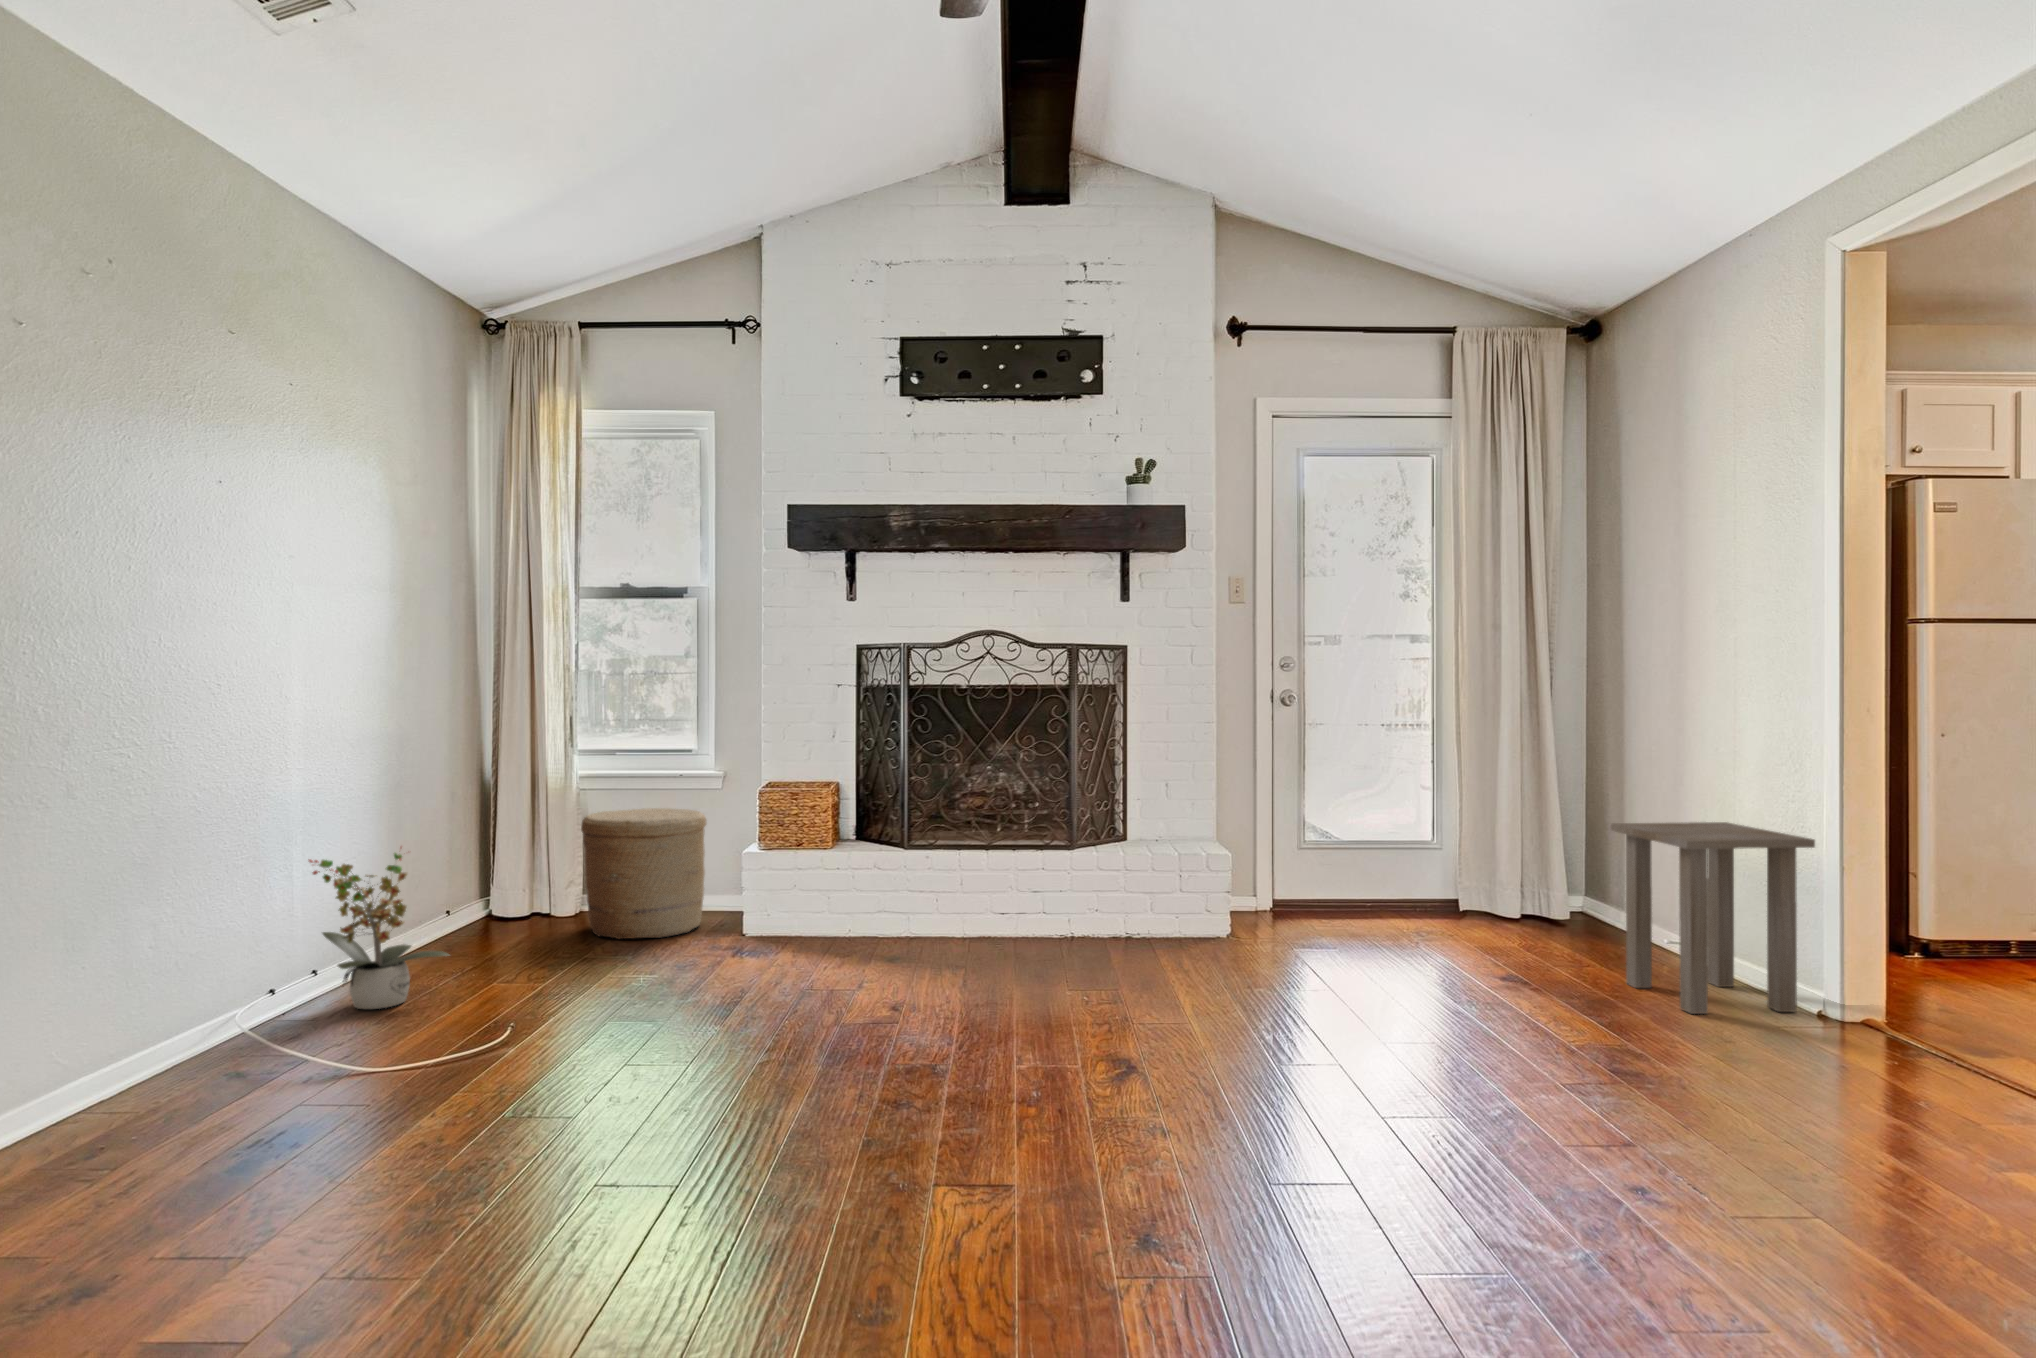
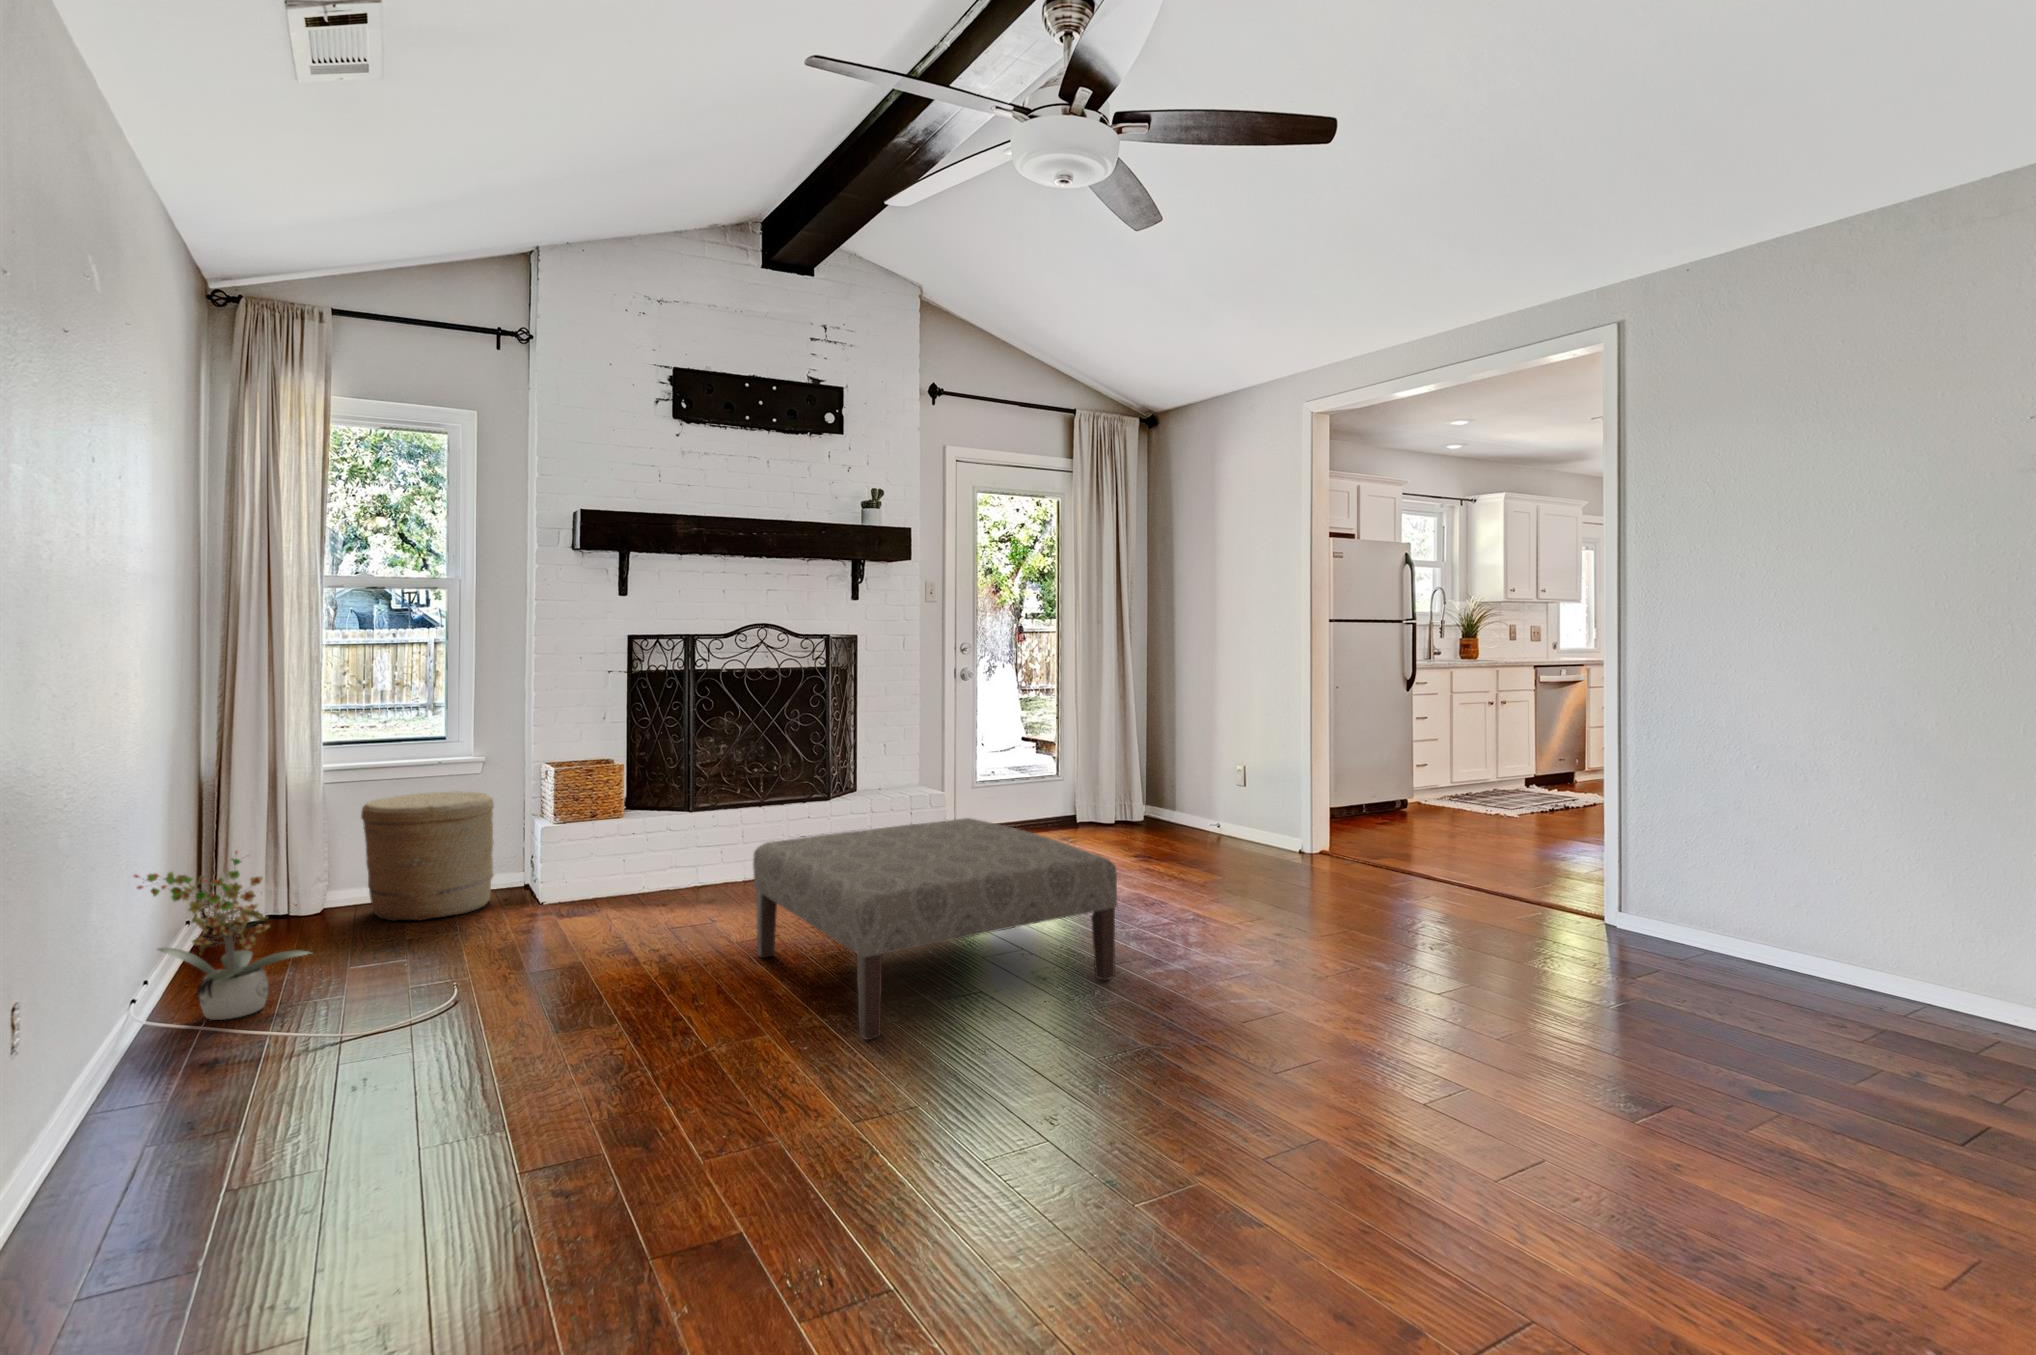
side table: present [1611,822,1815,1014] -> none [1198,750,1310,867]
ottoman: none [829,885,1264,1164] -> present [753,818,1117,1040]

